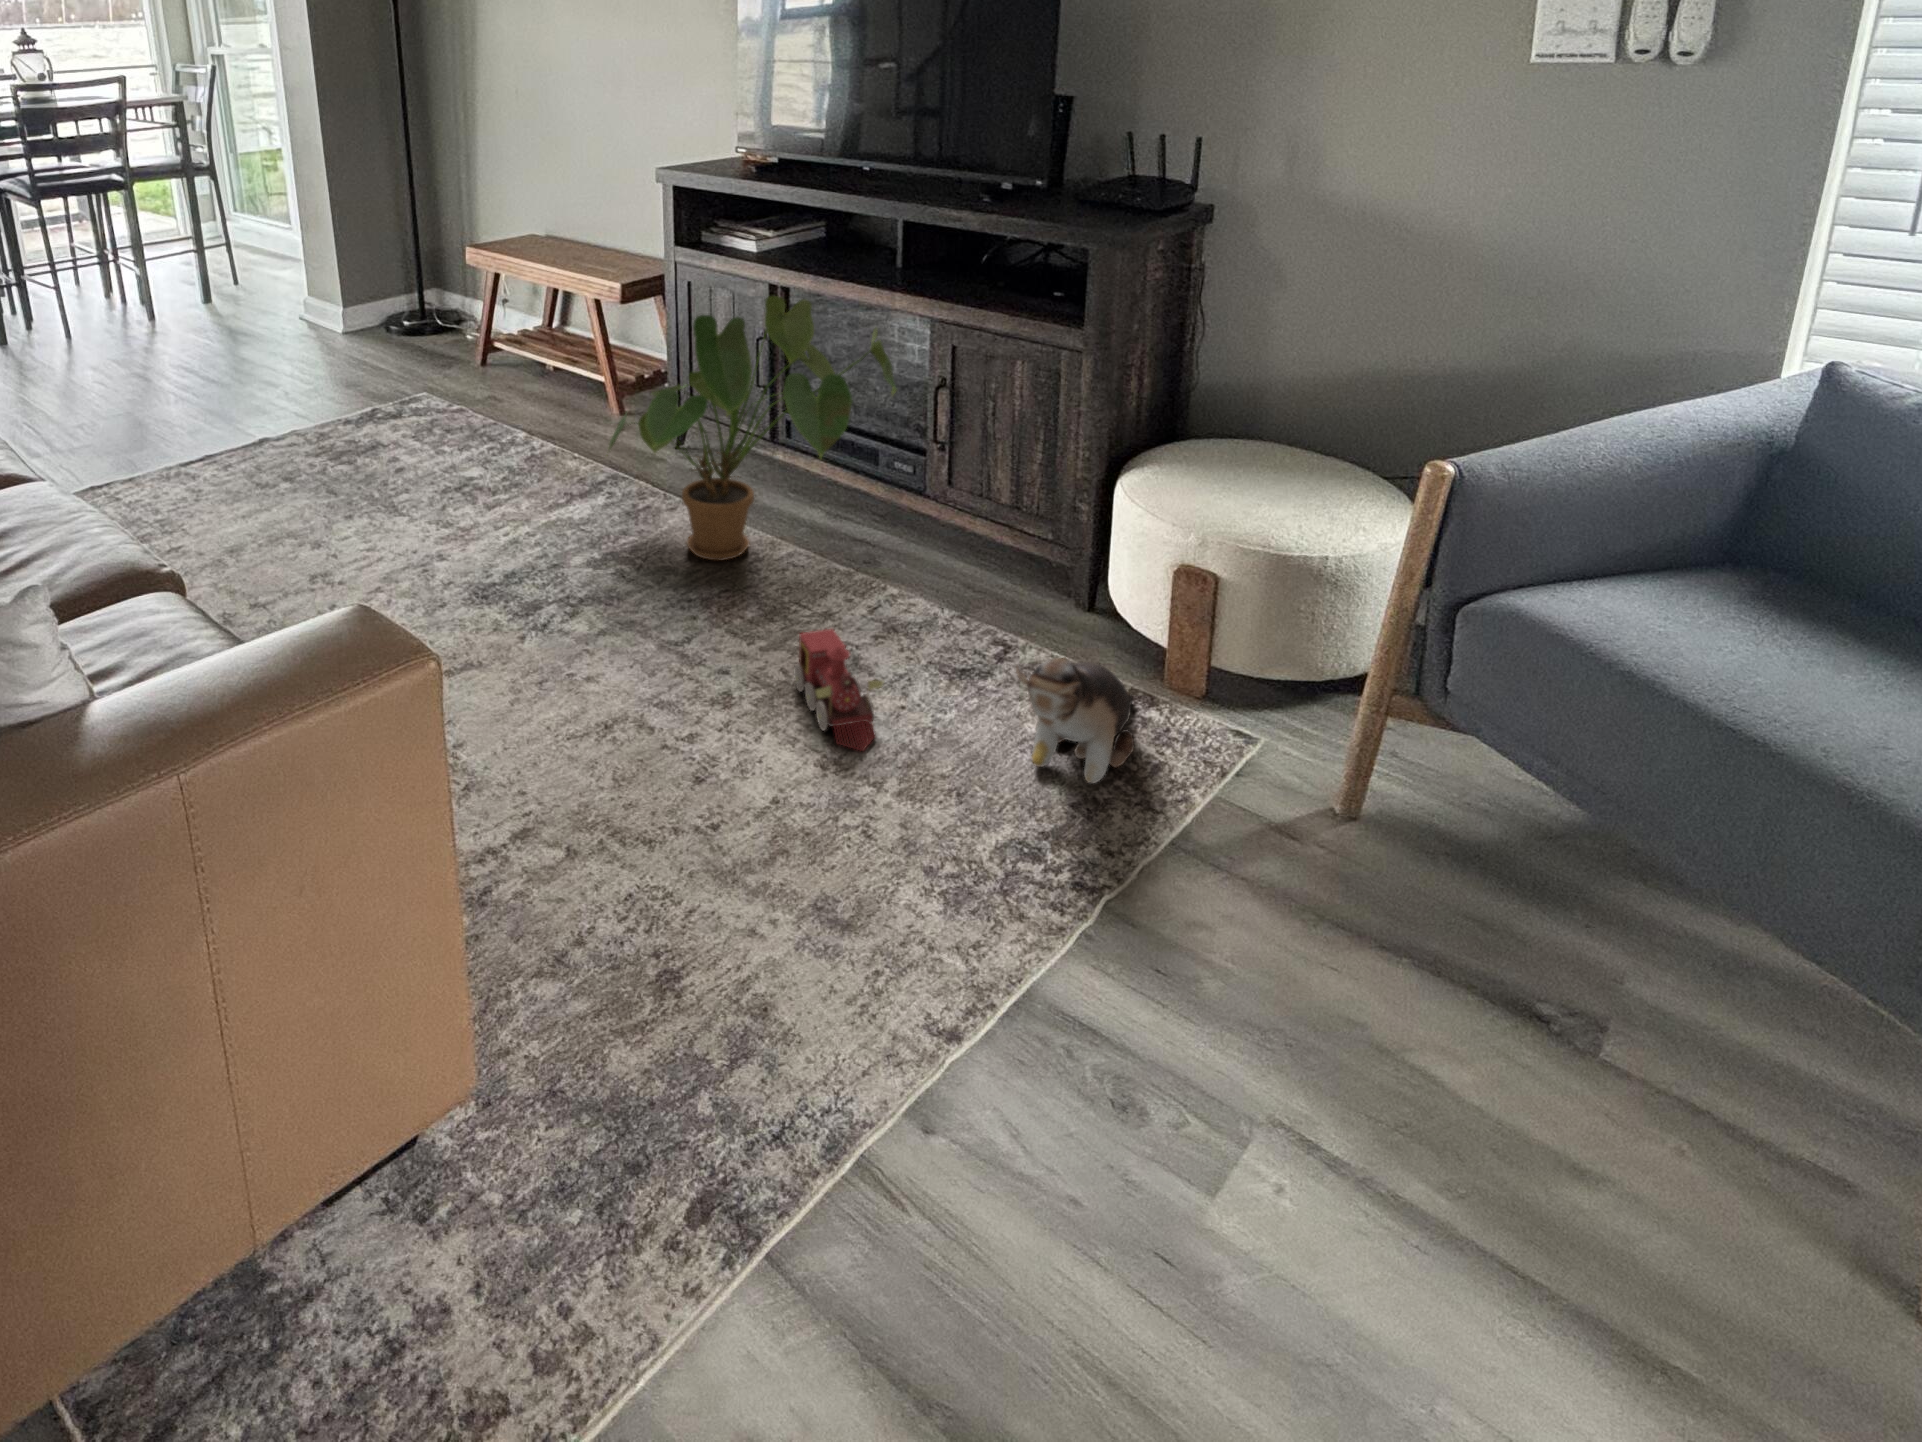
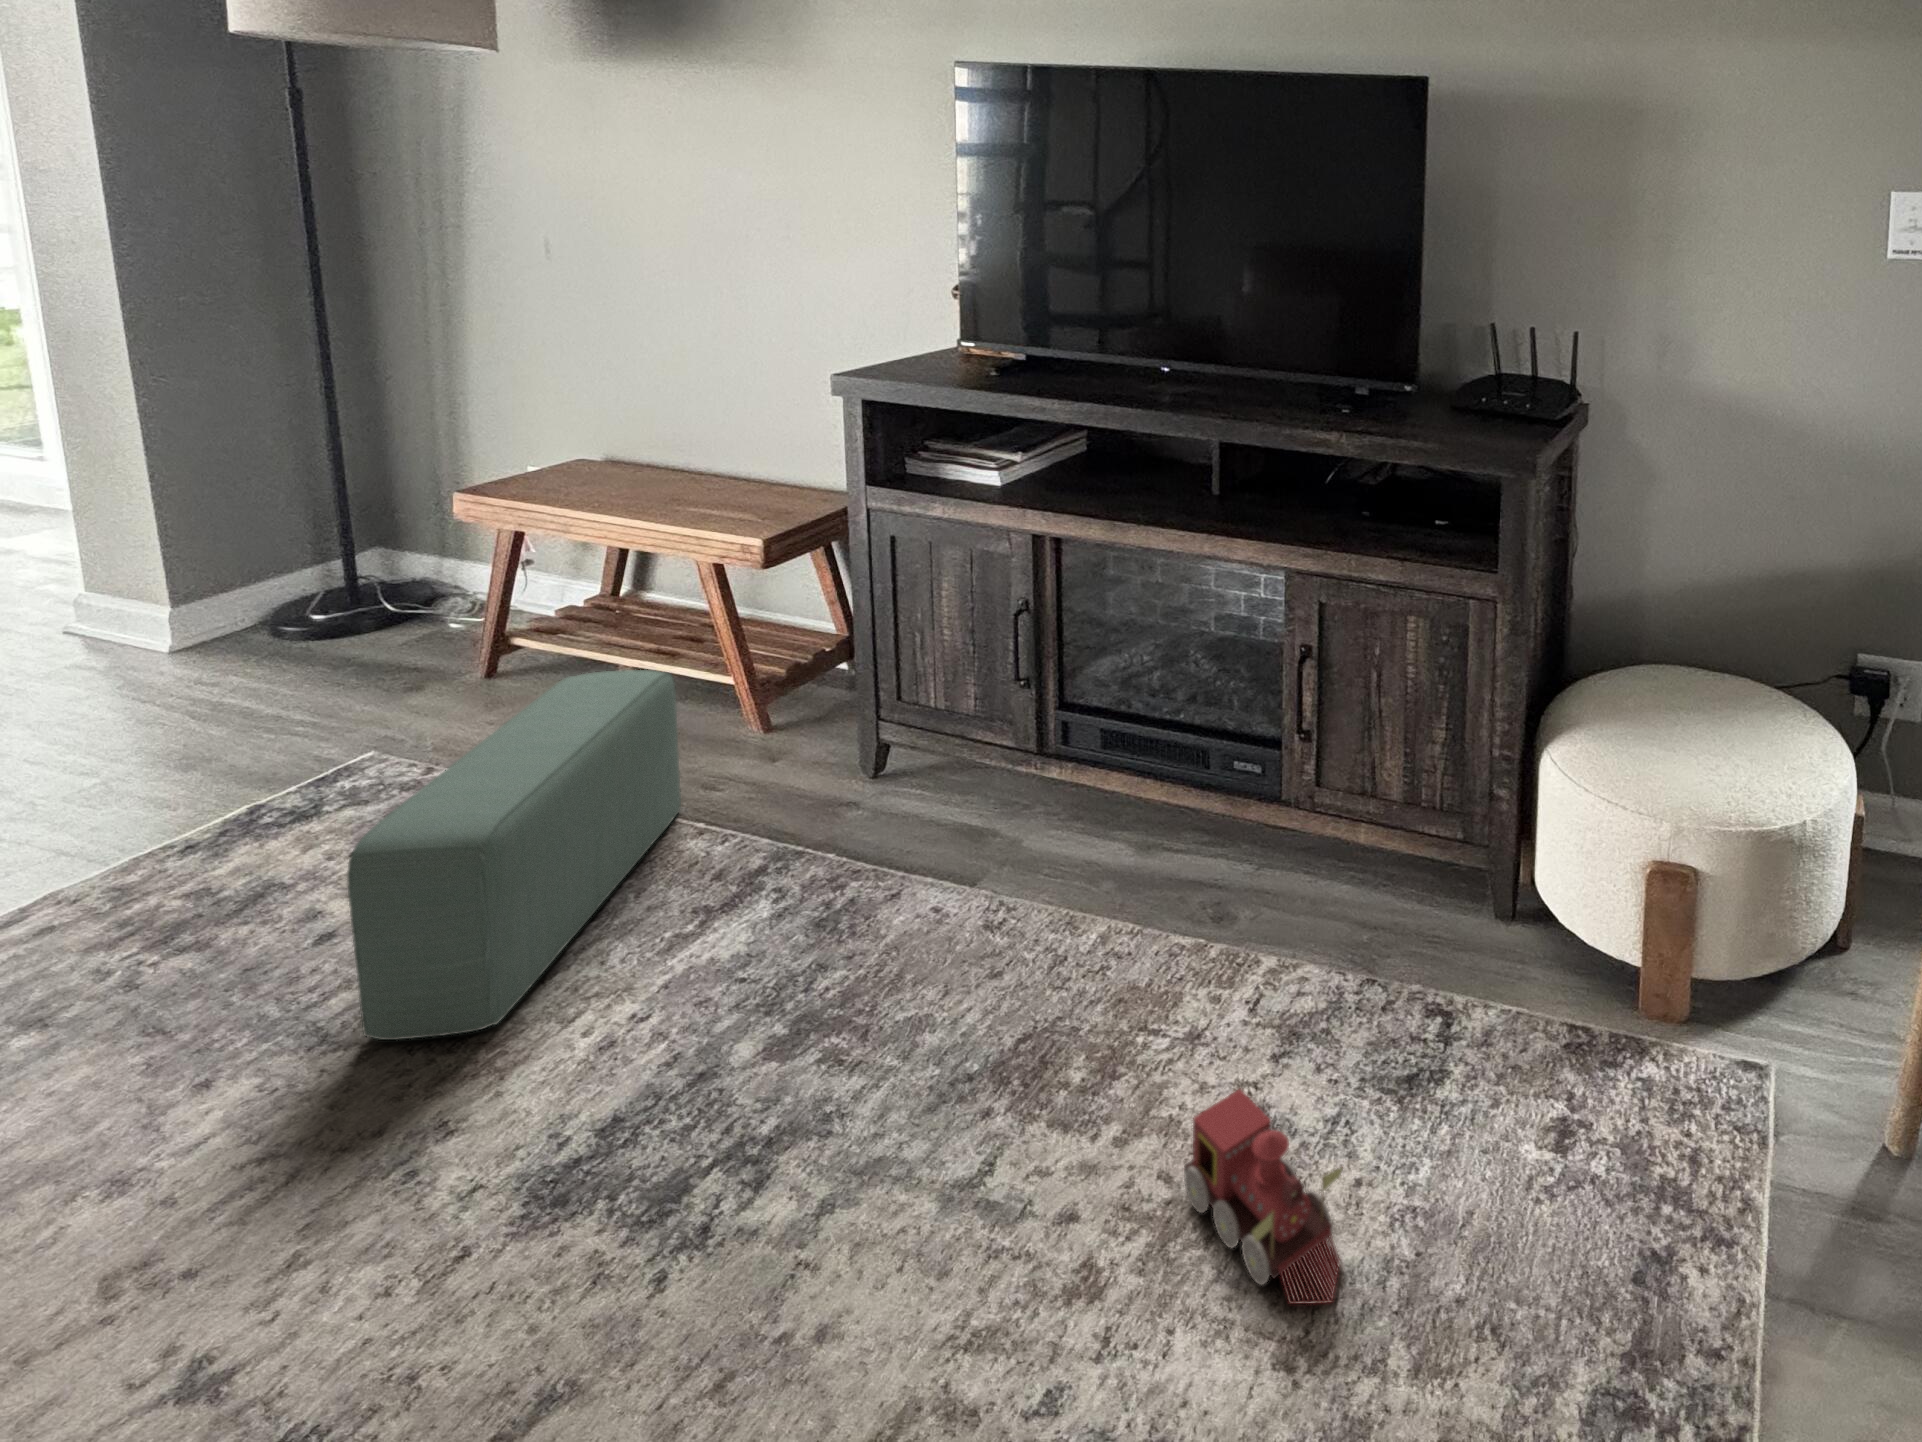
house plant: present [608,296,896,560] -> none [793,555,1247,983]
pouf: none [406,351,566,521] -> present [347,670,681,1040]
plush toy: present [1016,657,1134,783] -> none [1552,1040,1662,1231]

